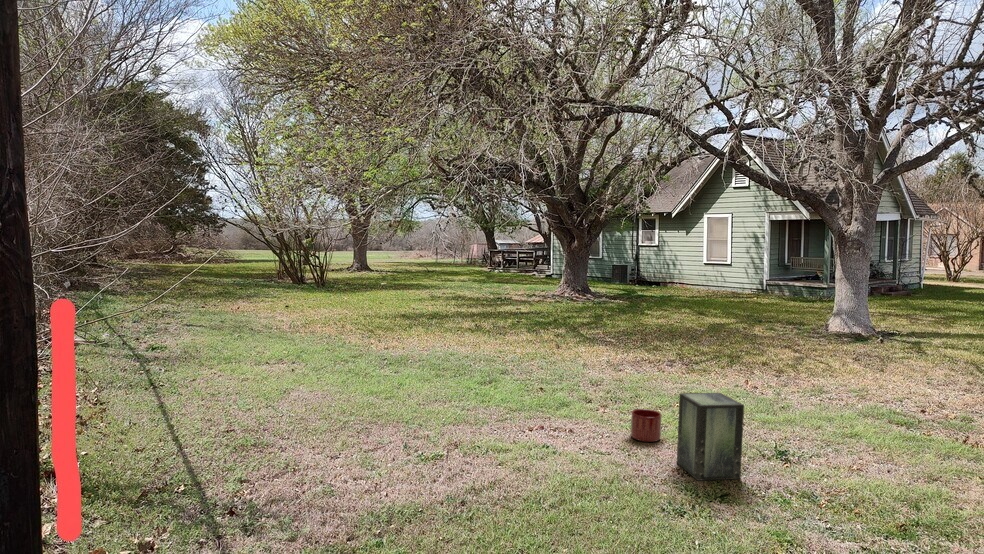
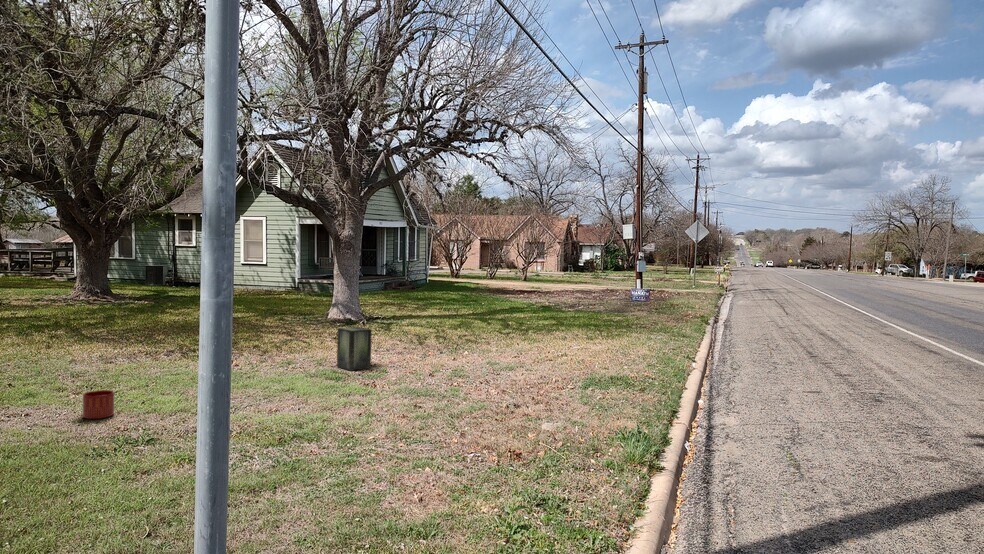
storage box: present [677,393,744,481] -> present [337,327,372,371]

